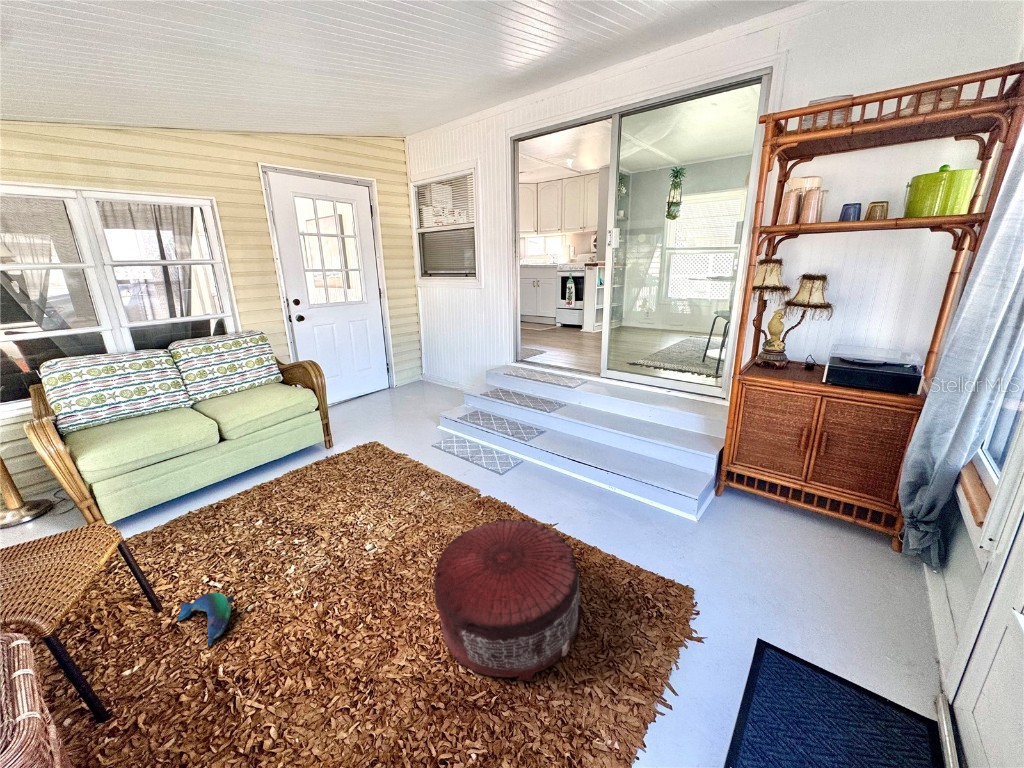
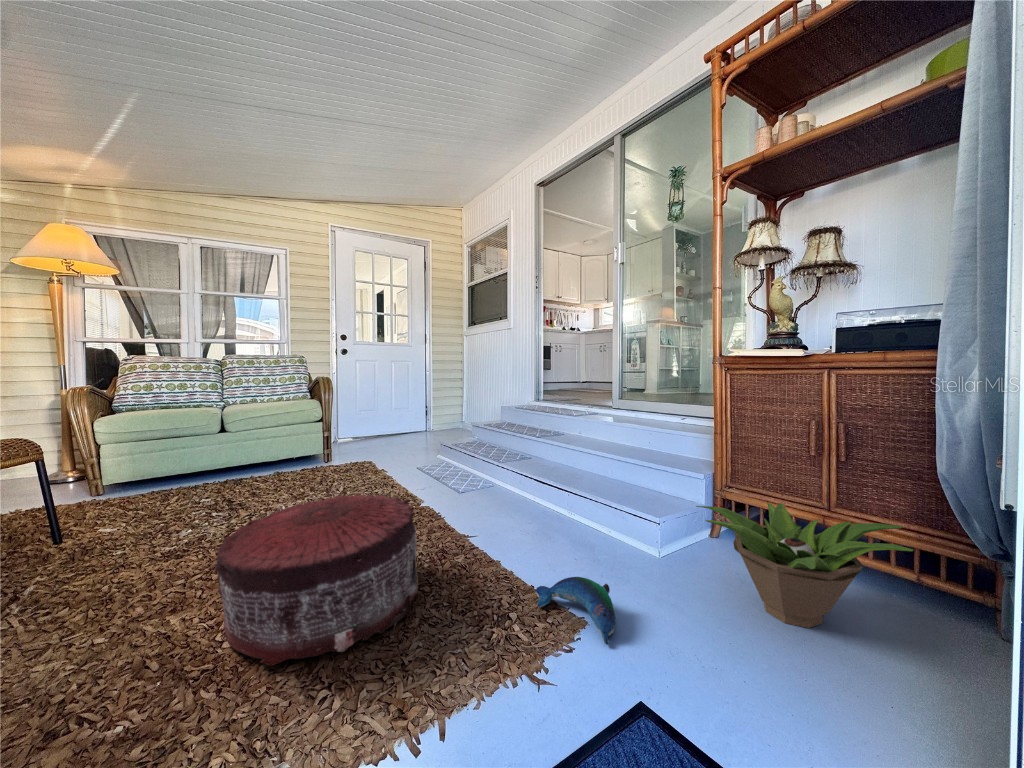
decorative plant: none [732,480,877,564] -> present [696,503,914,628]
plush toy: present [177,593,233,646] -> present [536,577,616,645]

